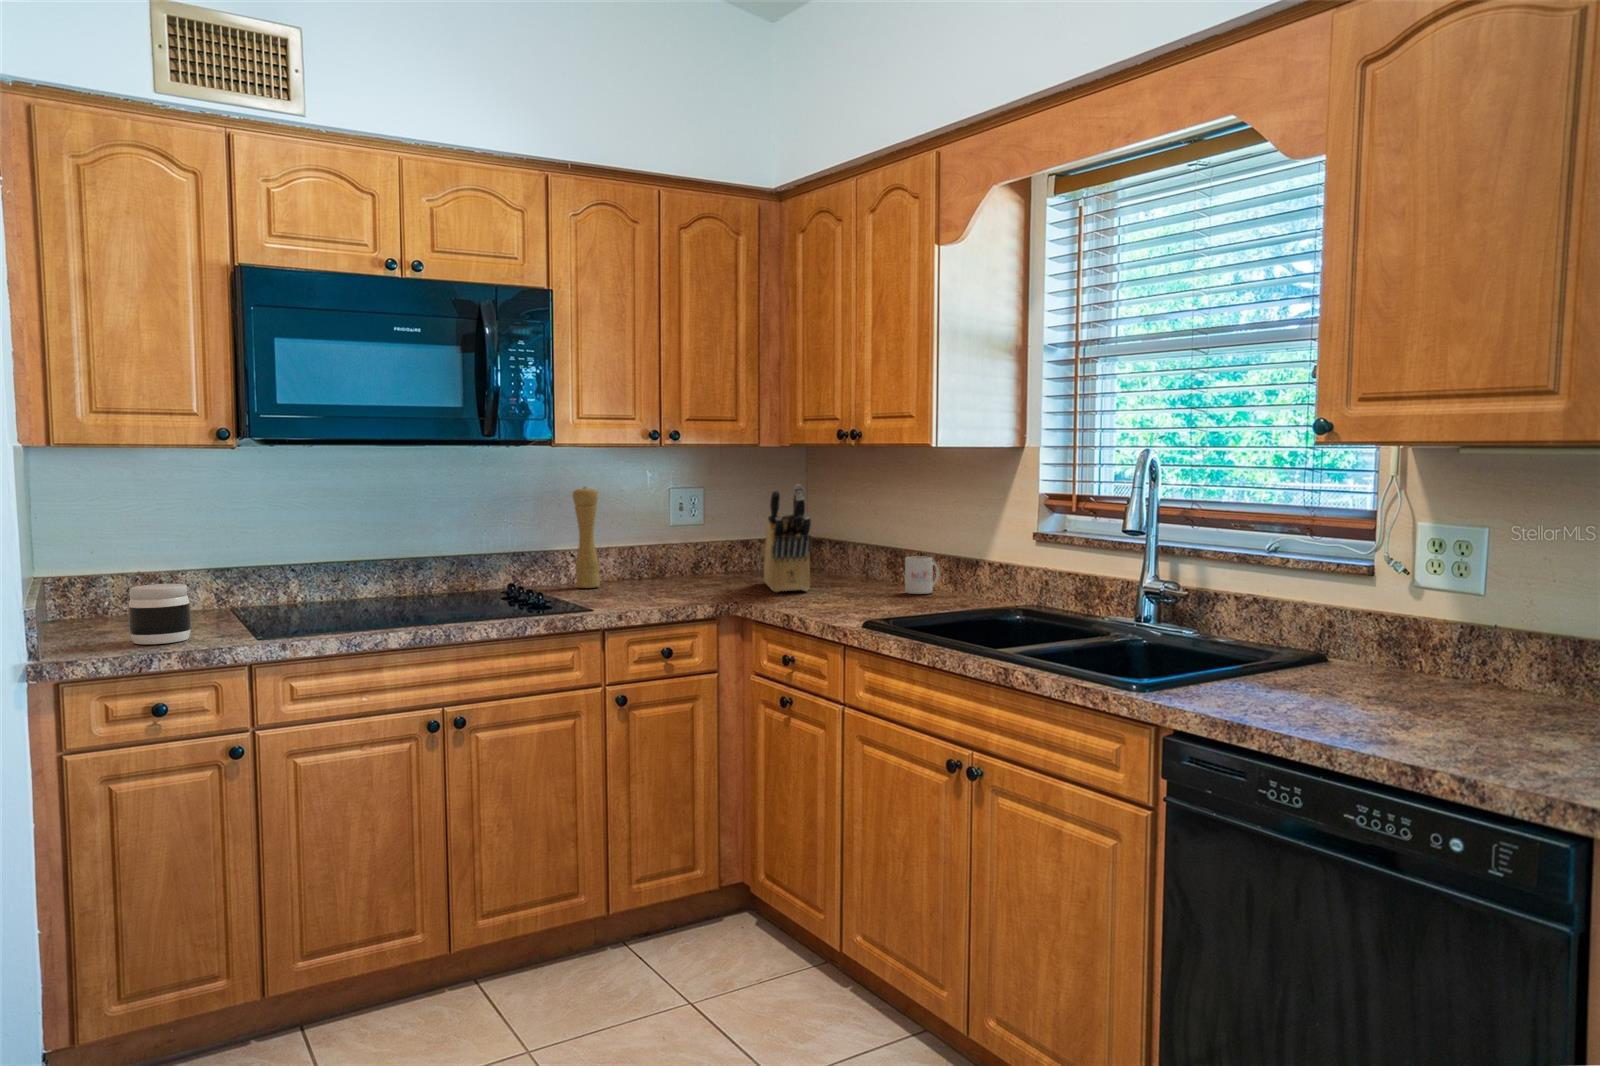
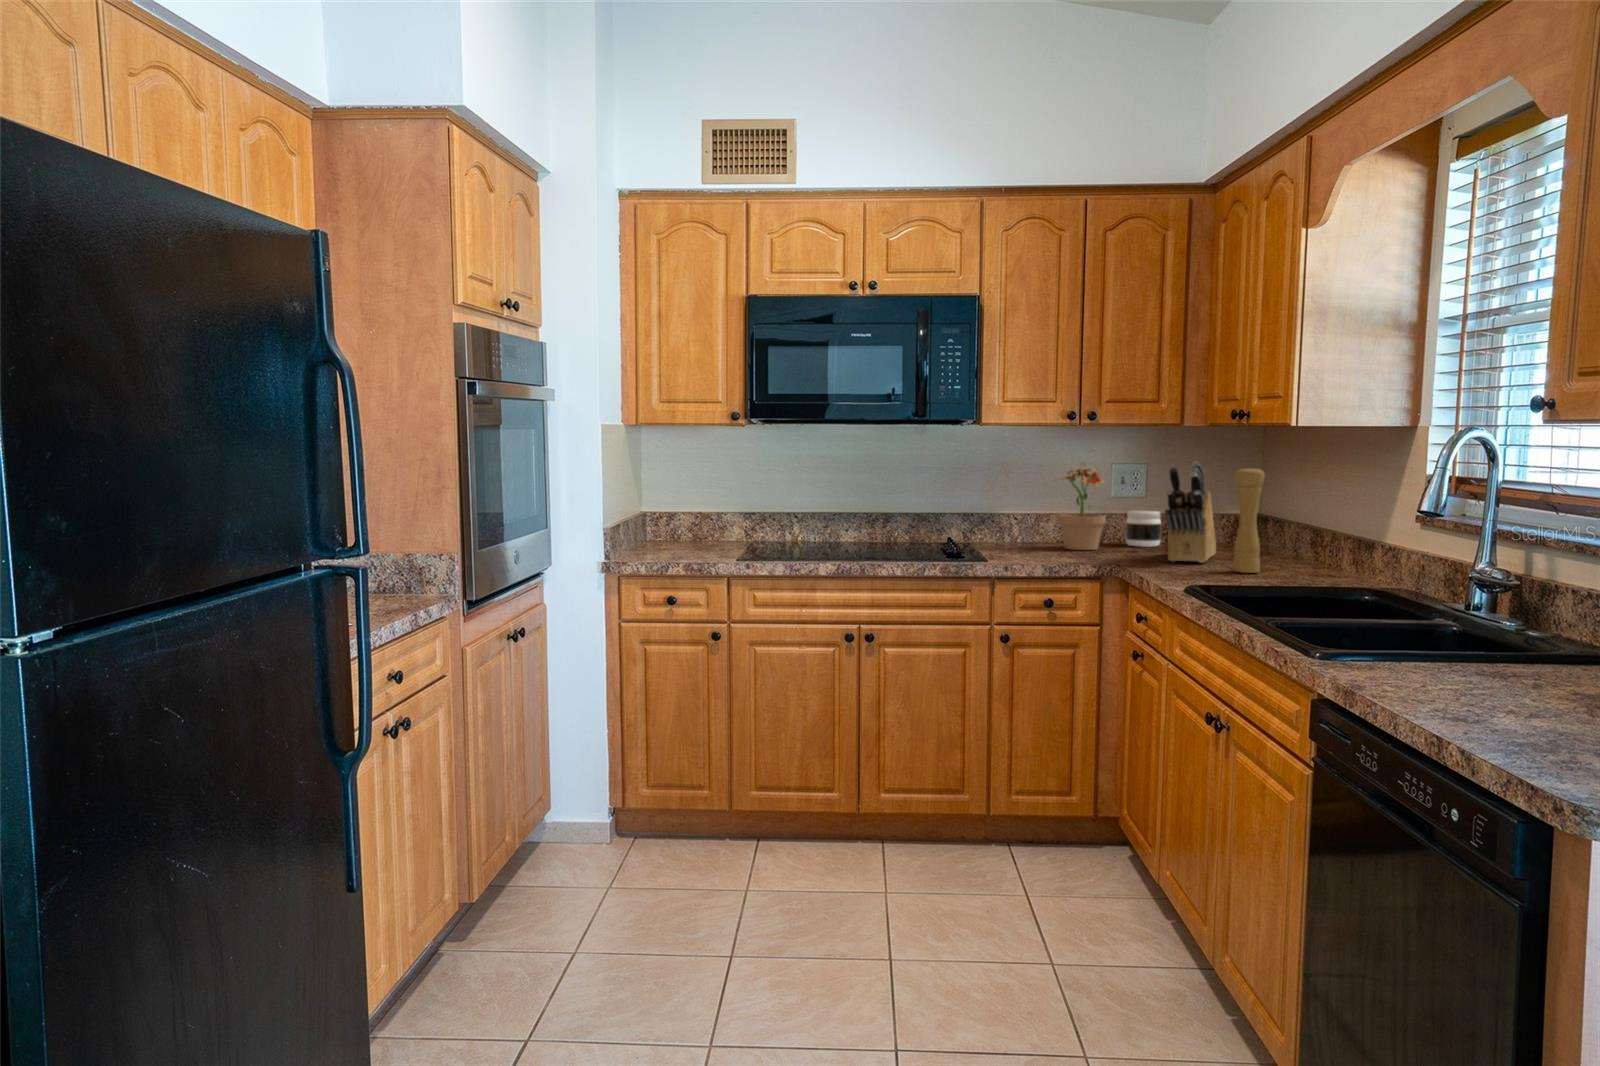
potted plant: none [626,486,685,588] -> present [1058,468,1106,550]
pepper mill: present [573,487,600,588] -> present [1233,467,1264,573]
mug: present [905,557,939,594] -> none [1303,537,1346,575]
jar: present [128,584,191,644] -> present [1126,511,1161,547]

